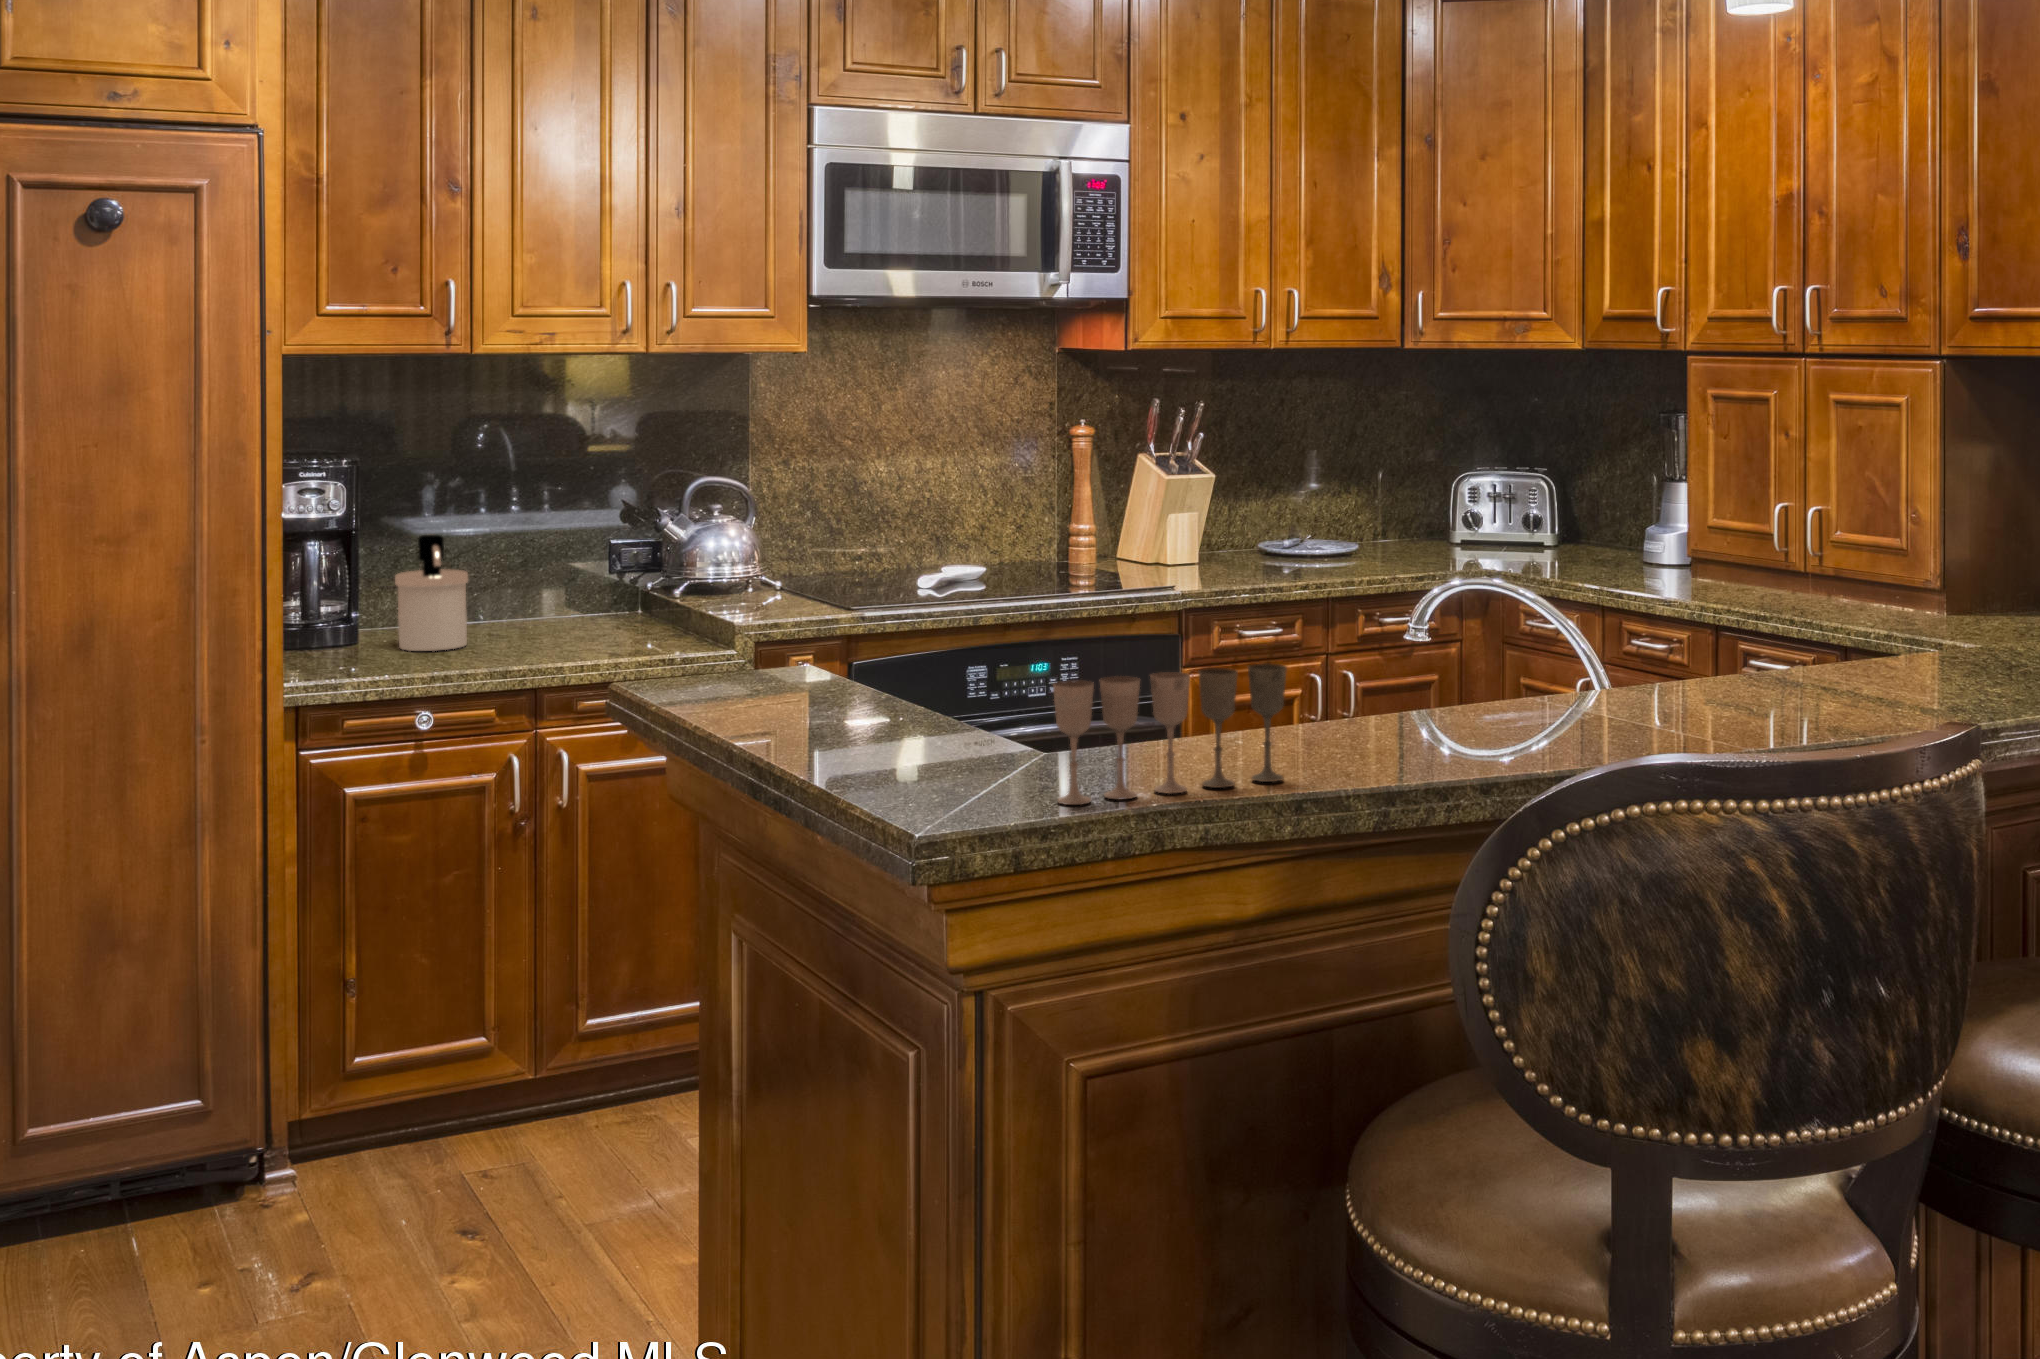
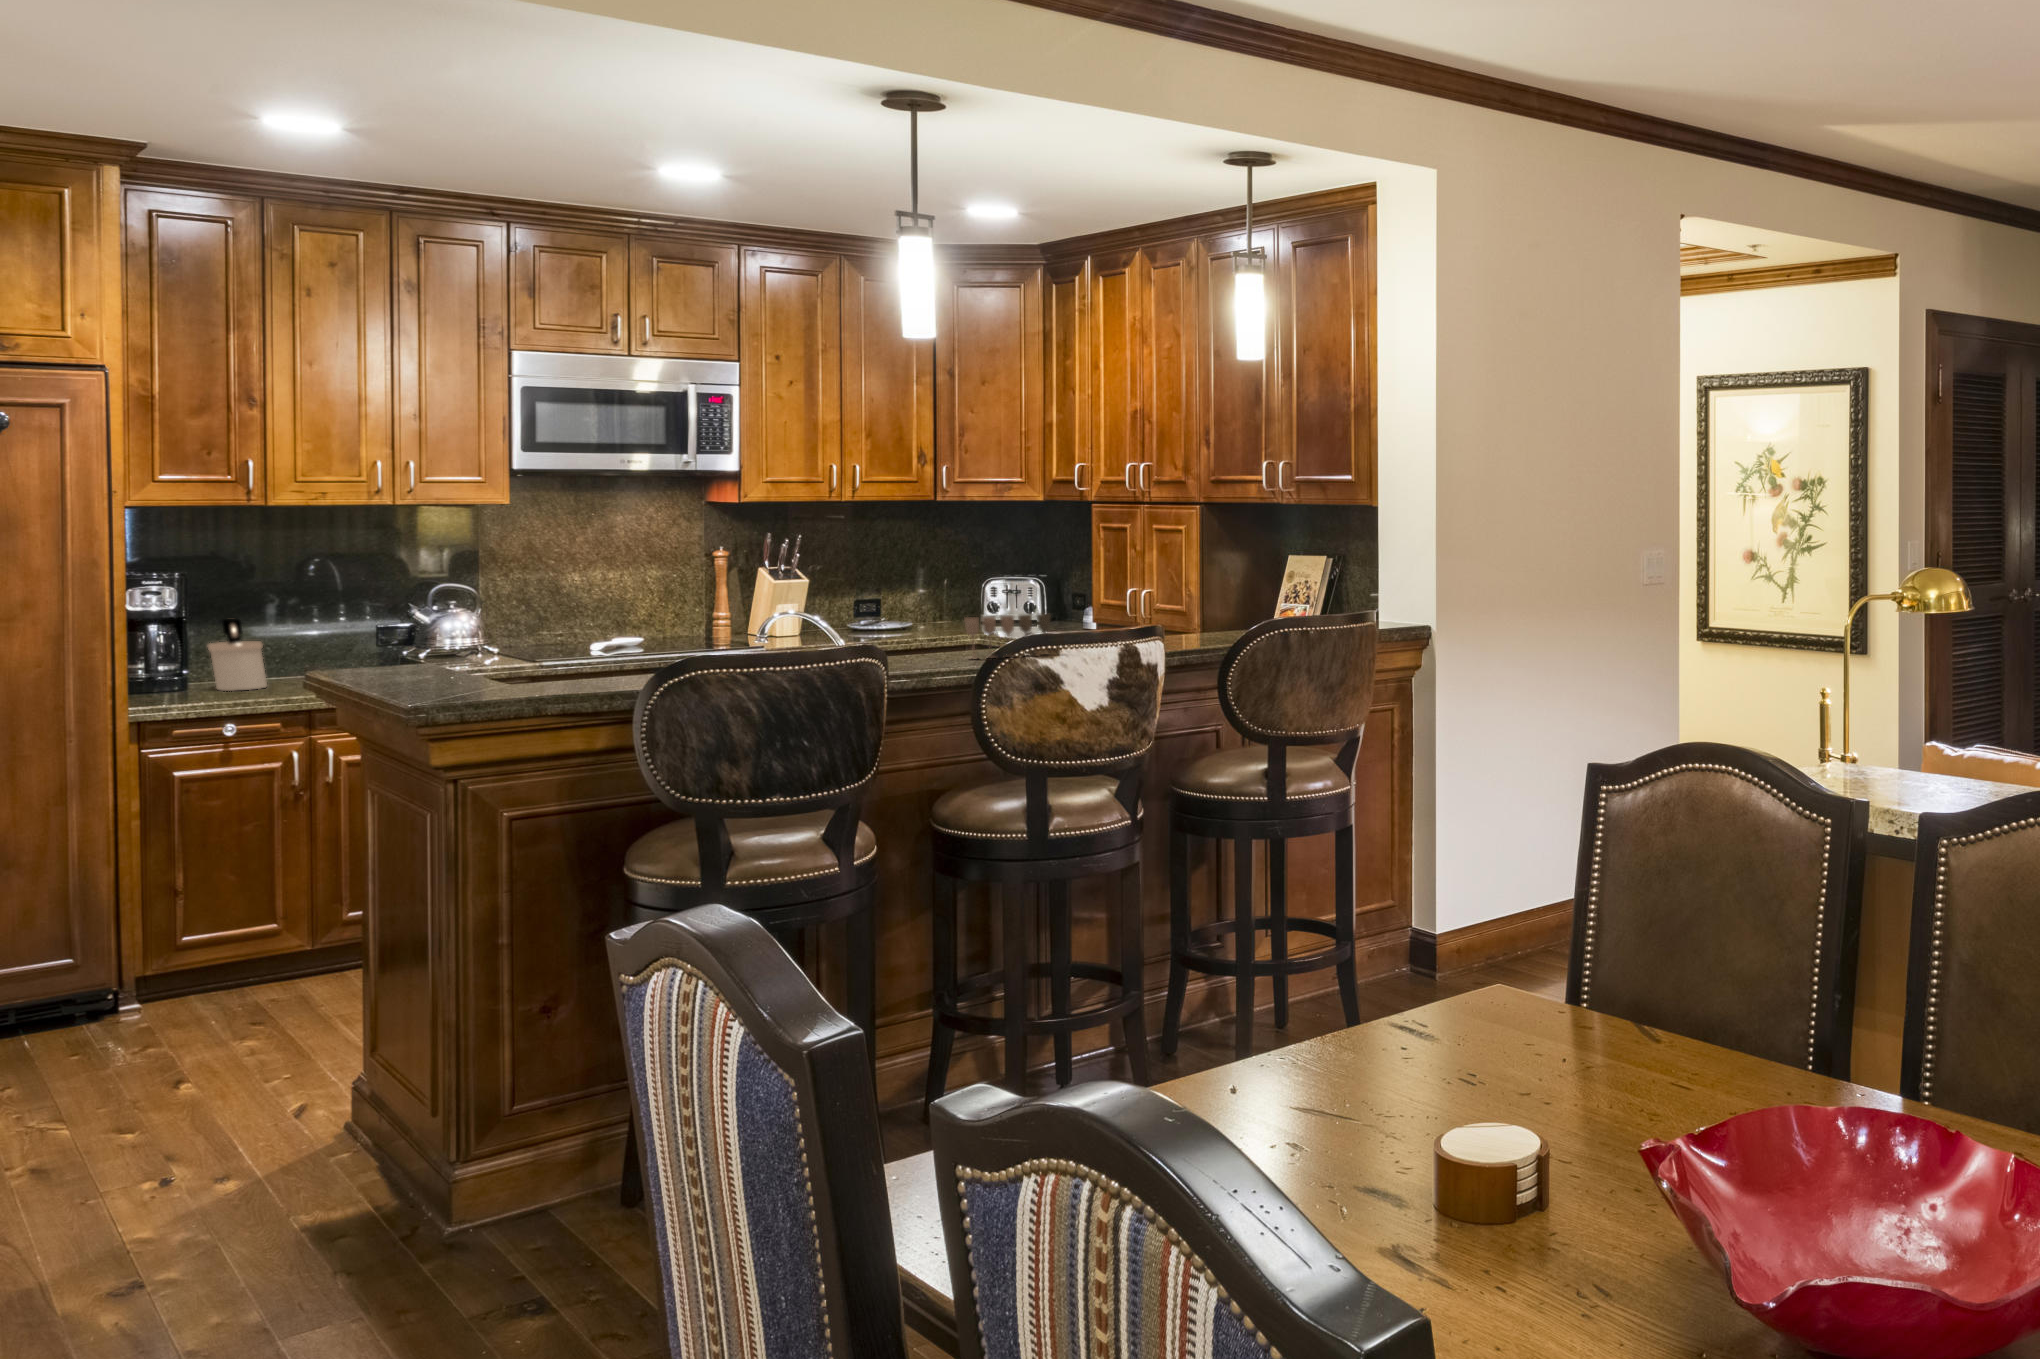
wine glass: present [1053,664,1287,805] -> present [965,613,1050,659]

